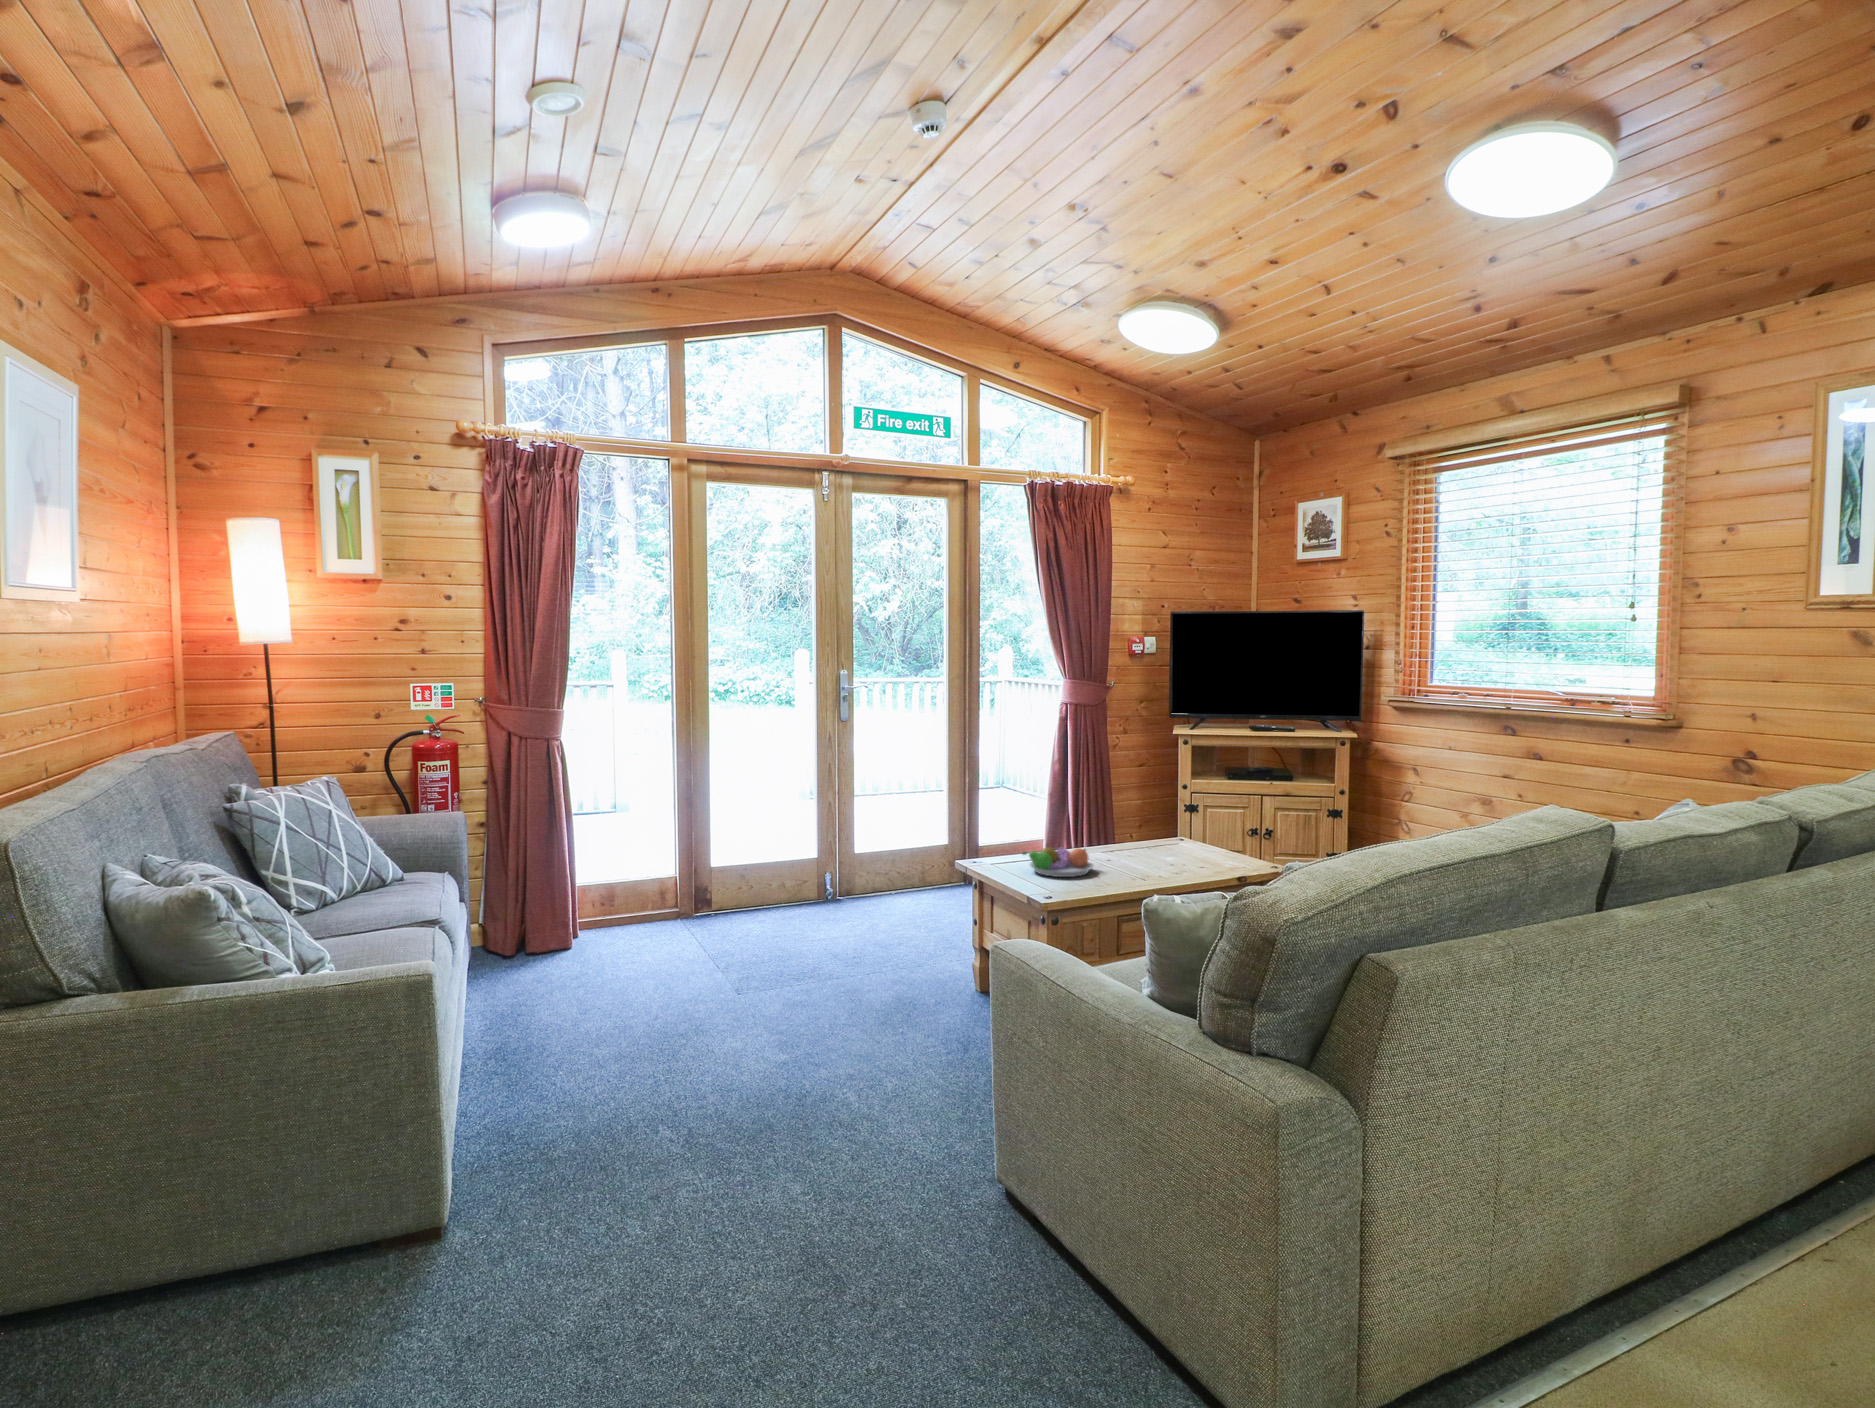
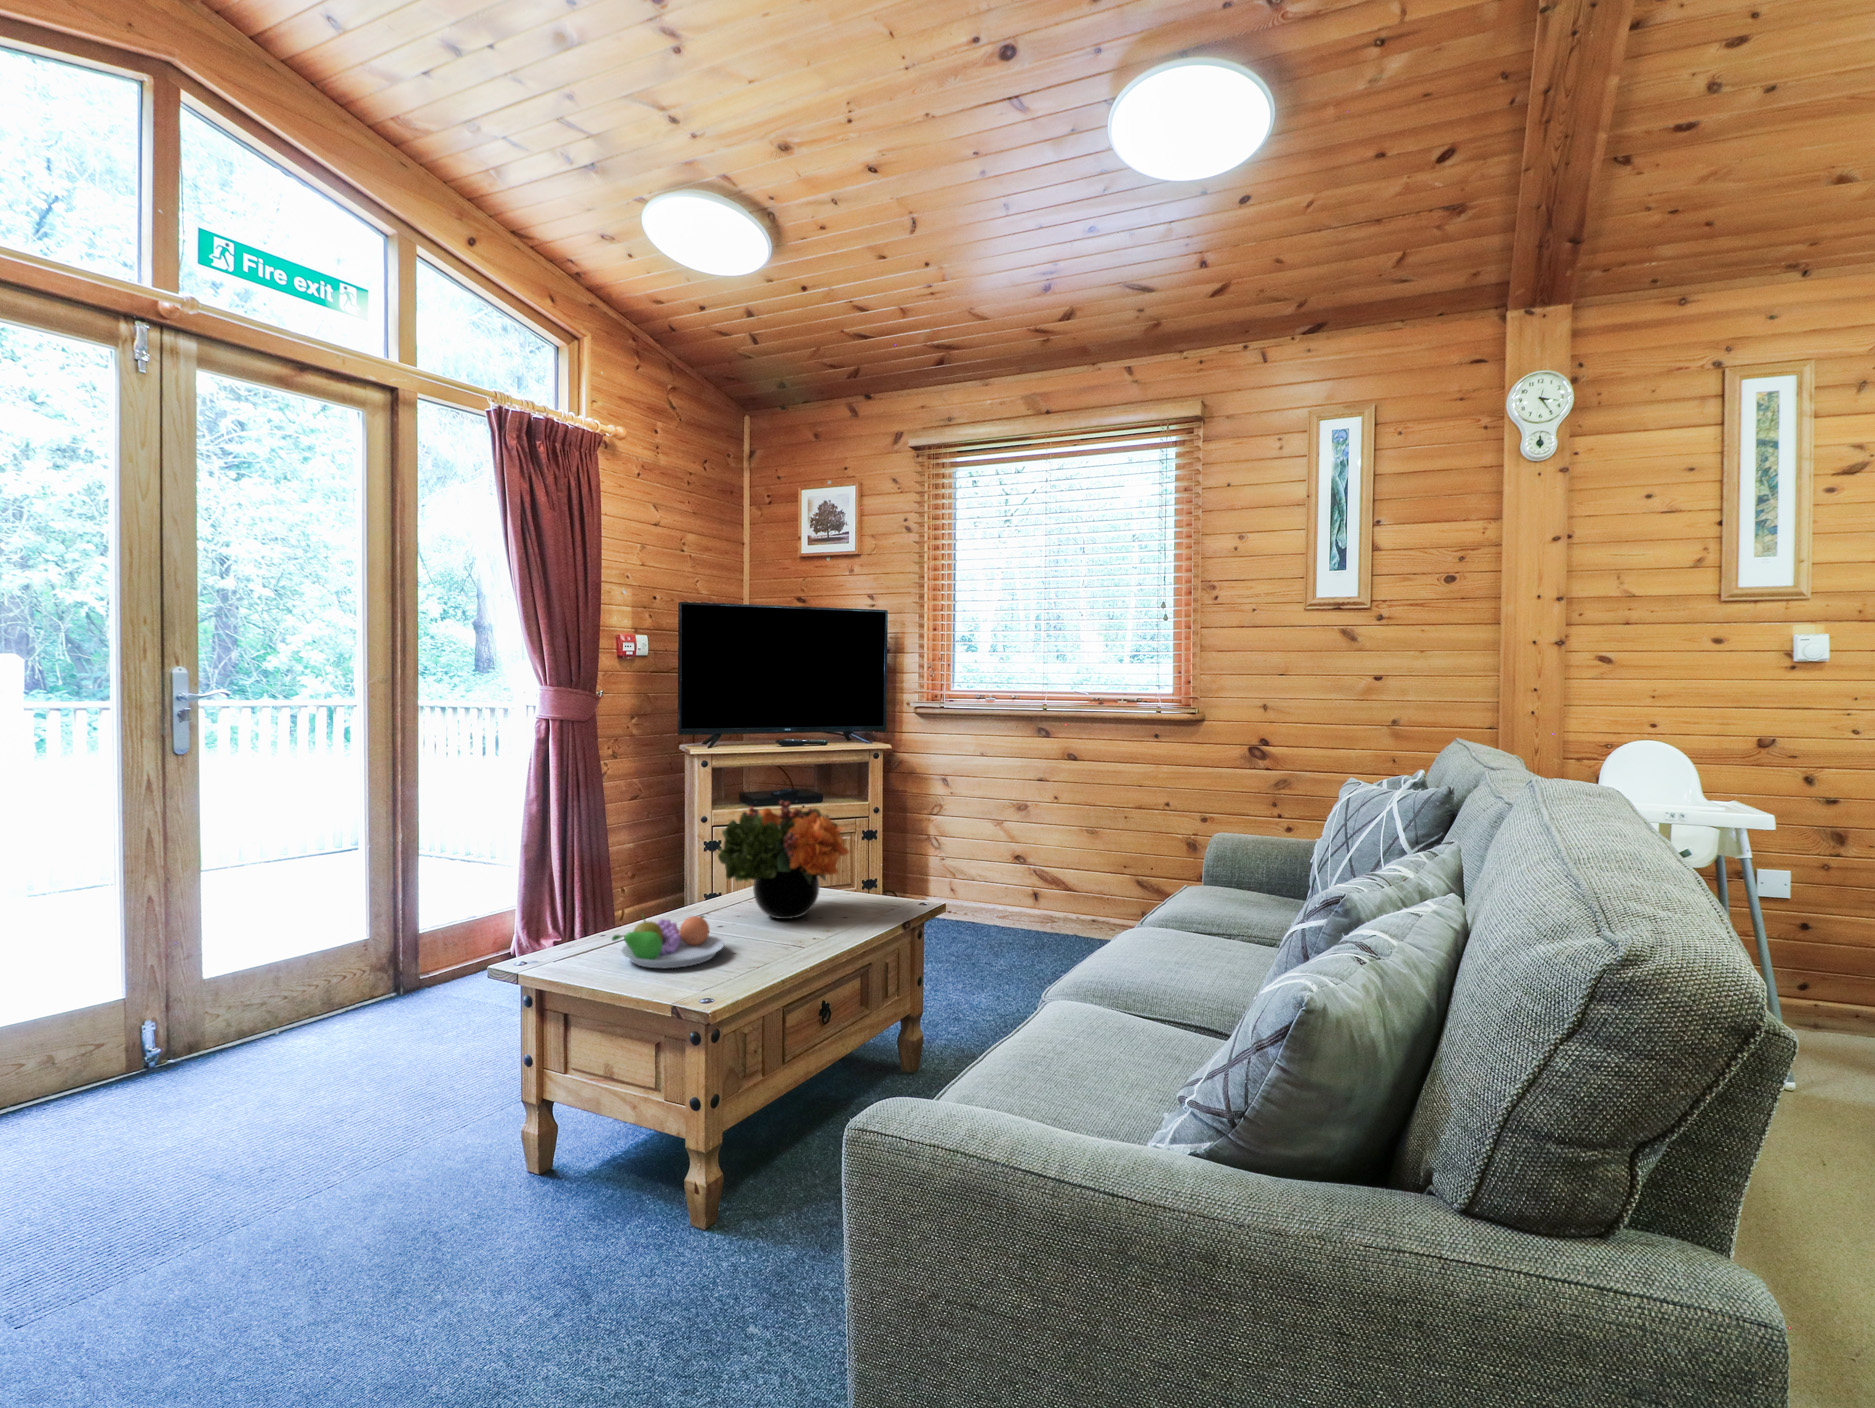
flower arrangement: none [1108,777,1207,862] -> present [718,800,849,919]

